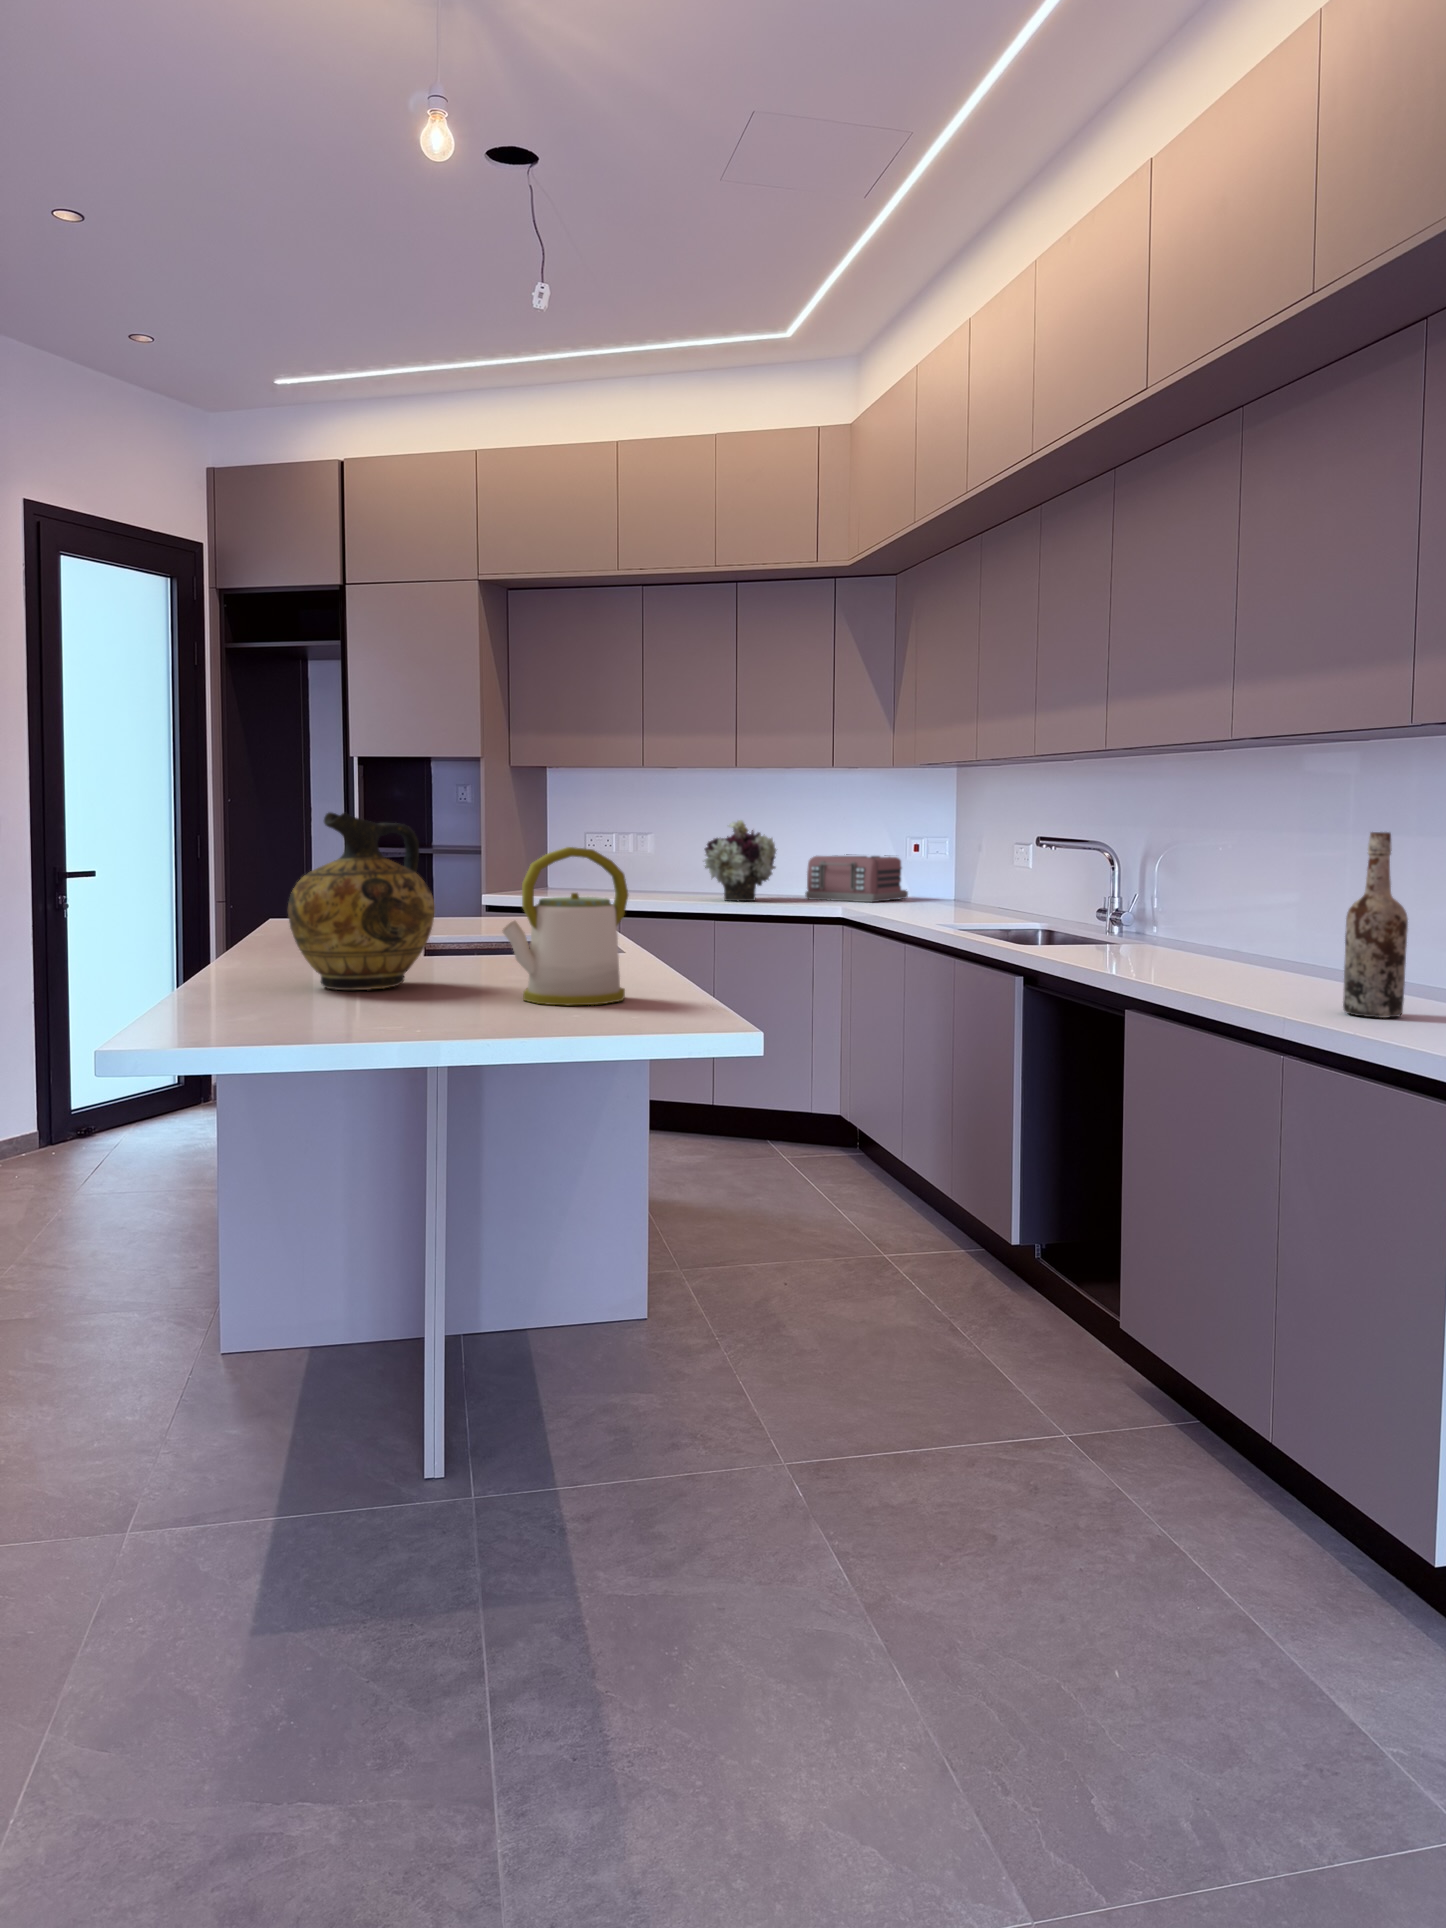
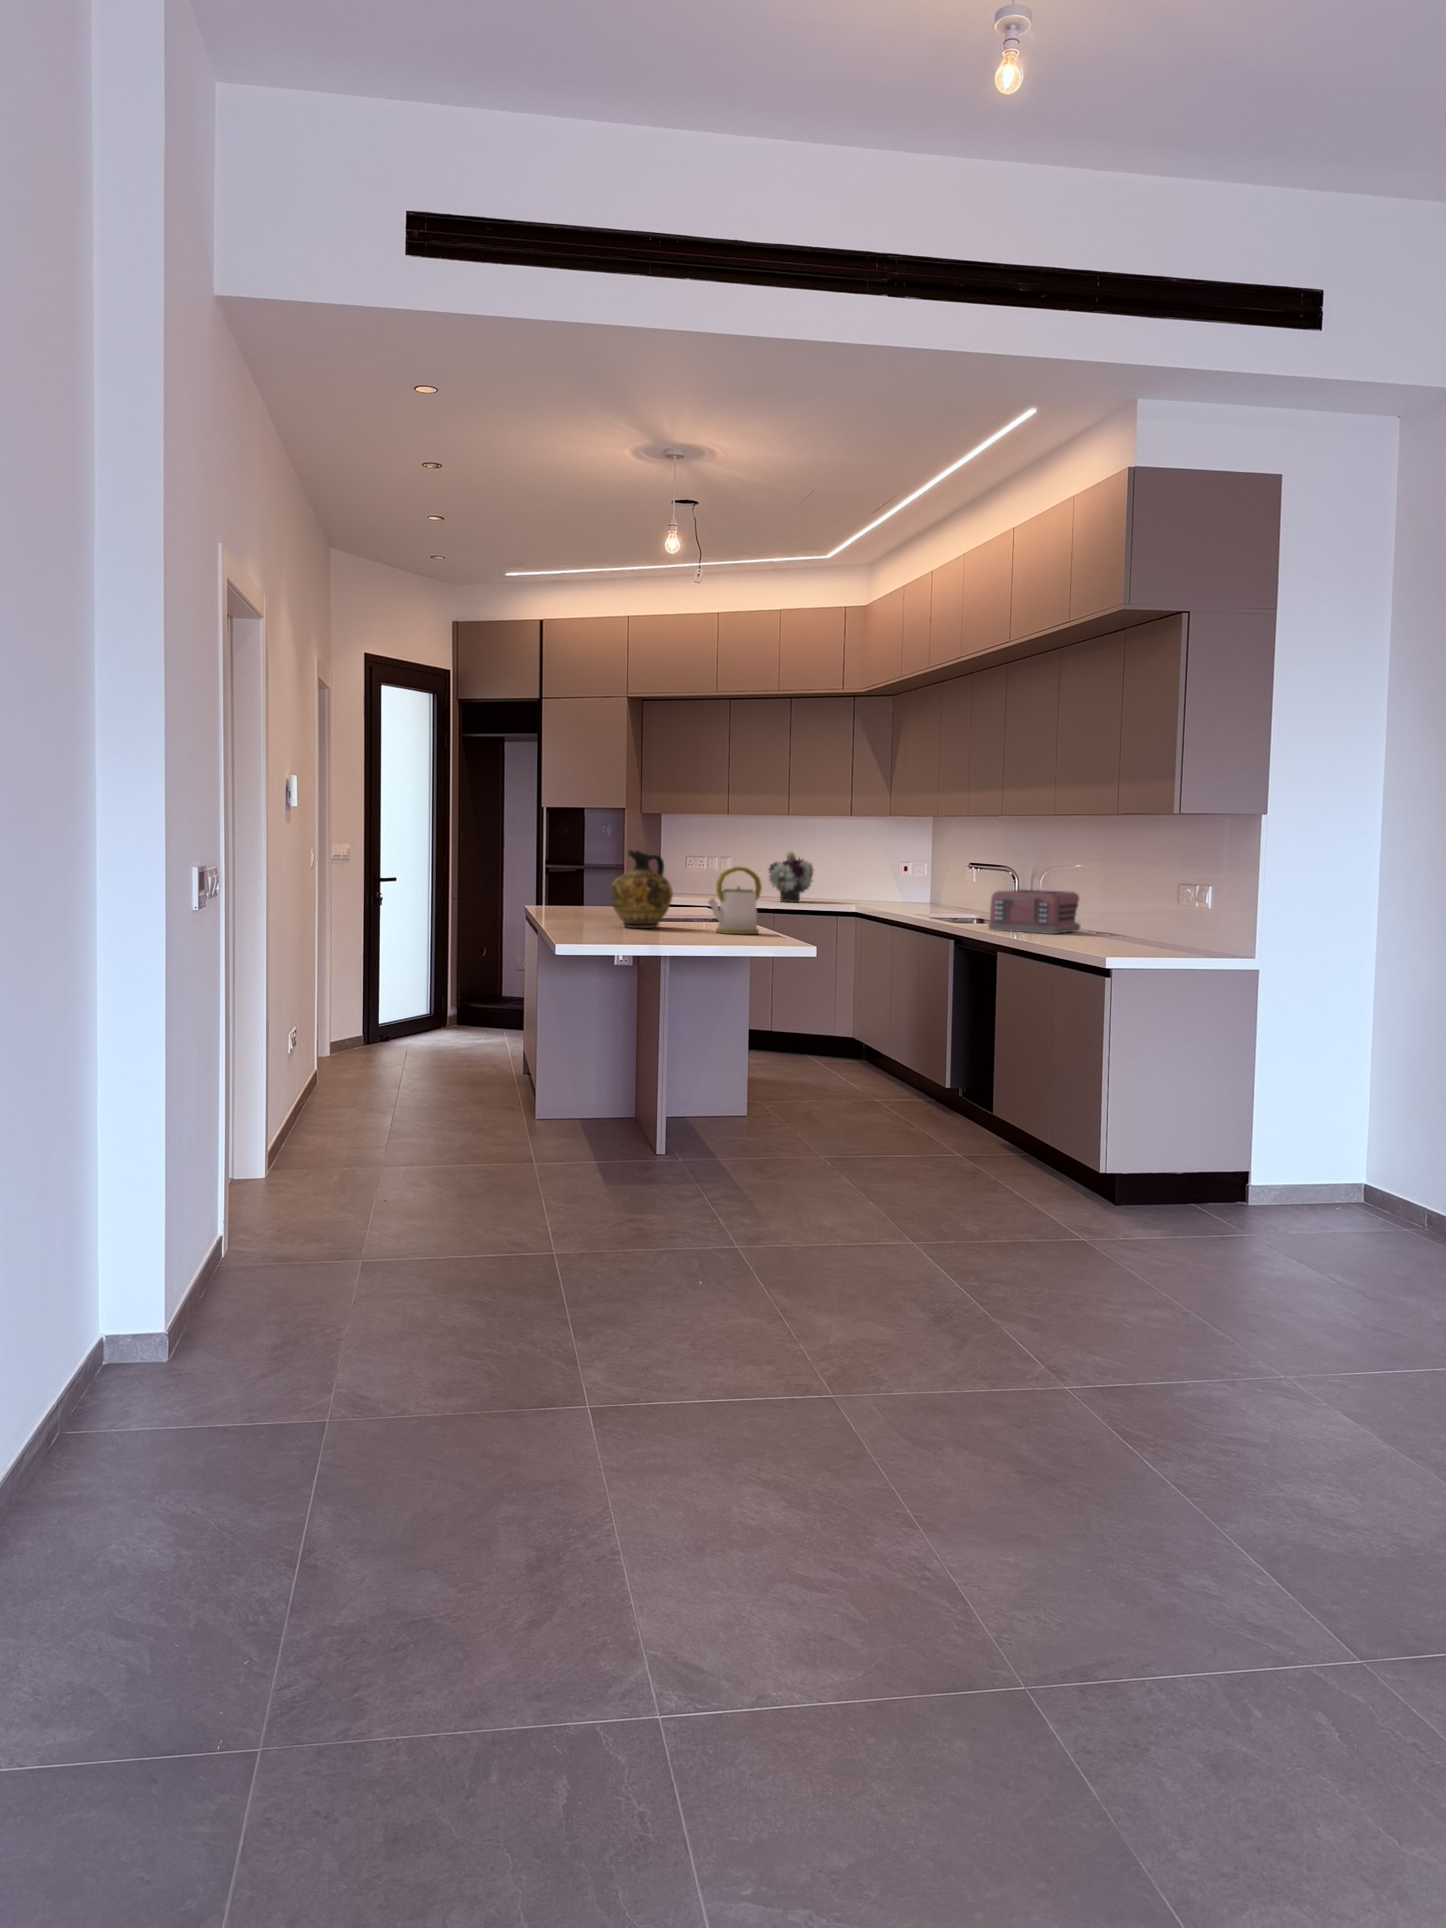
wine bottle: present [1343,832,1408,1018] -> none [1082,865,1110,947]
toaster: present [805,854,908,902] -> present [988,890,1080,934]

